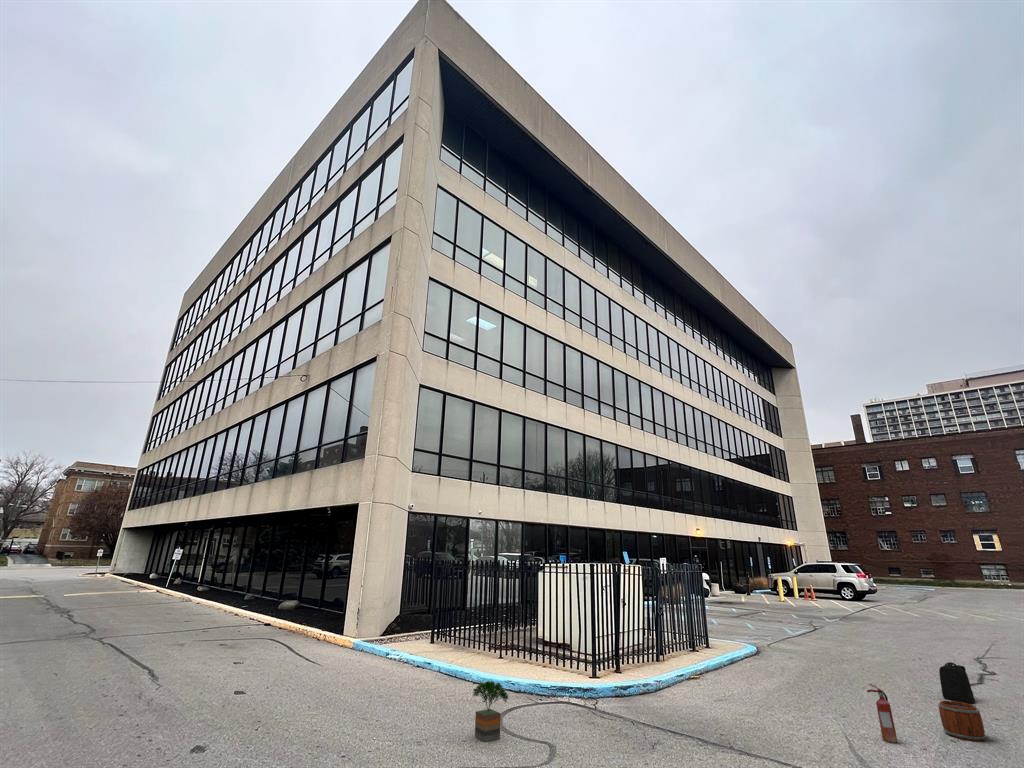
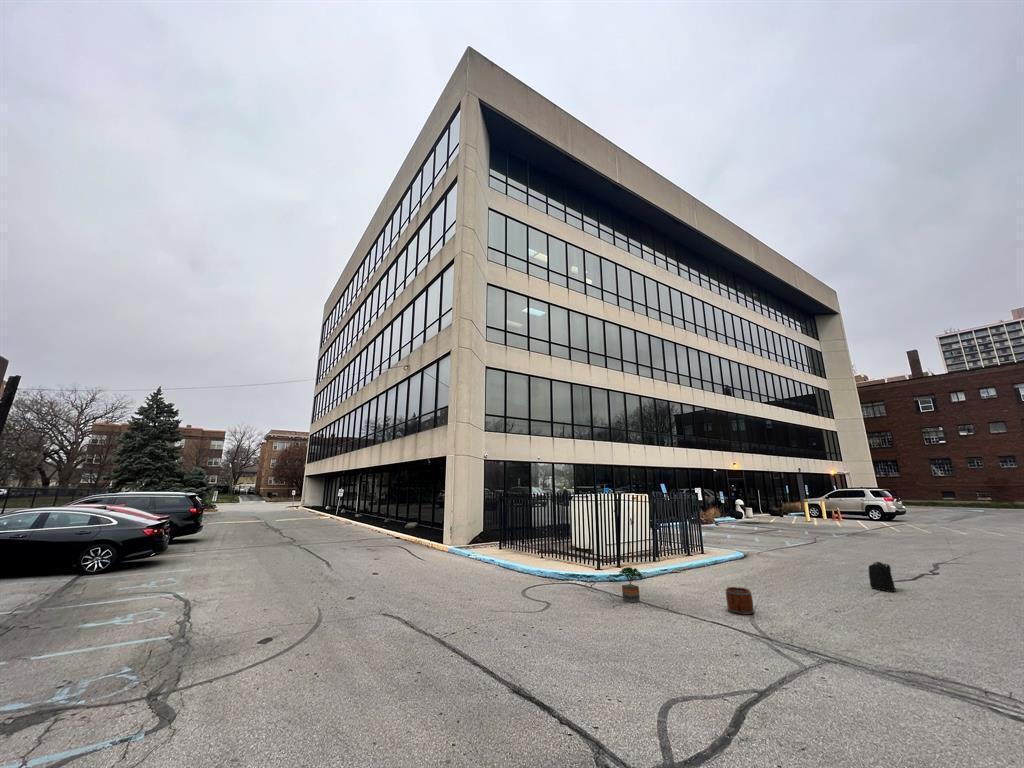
potted tree: present [473,681,508,742] -> present [619,567,643,603]
fire extinguisher: present [867,684,897,743] -> none [778,573,798,613]
bucket: present [938,701,986,741] -> present [726,587,754,614]

